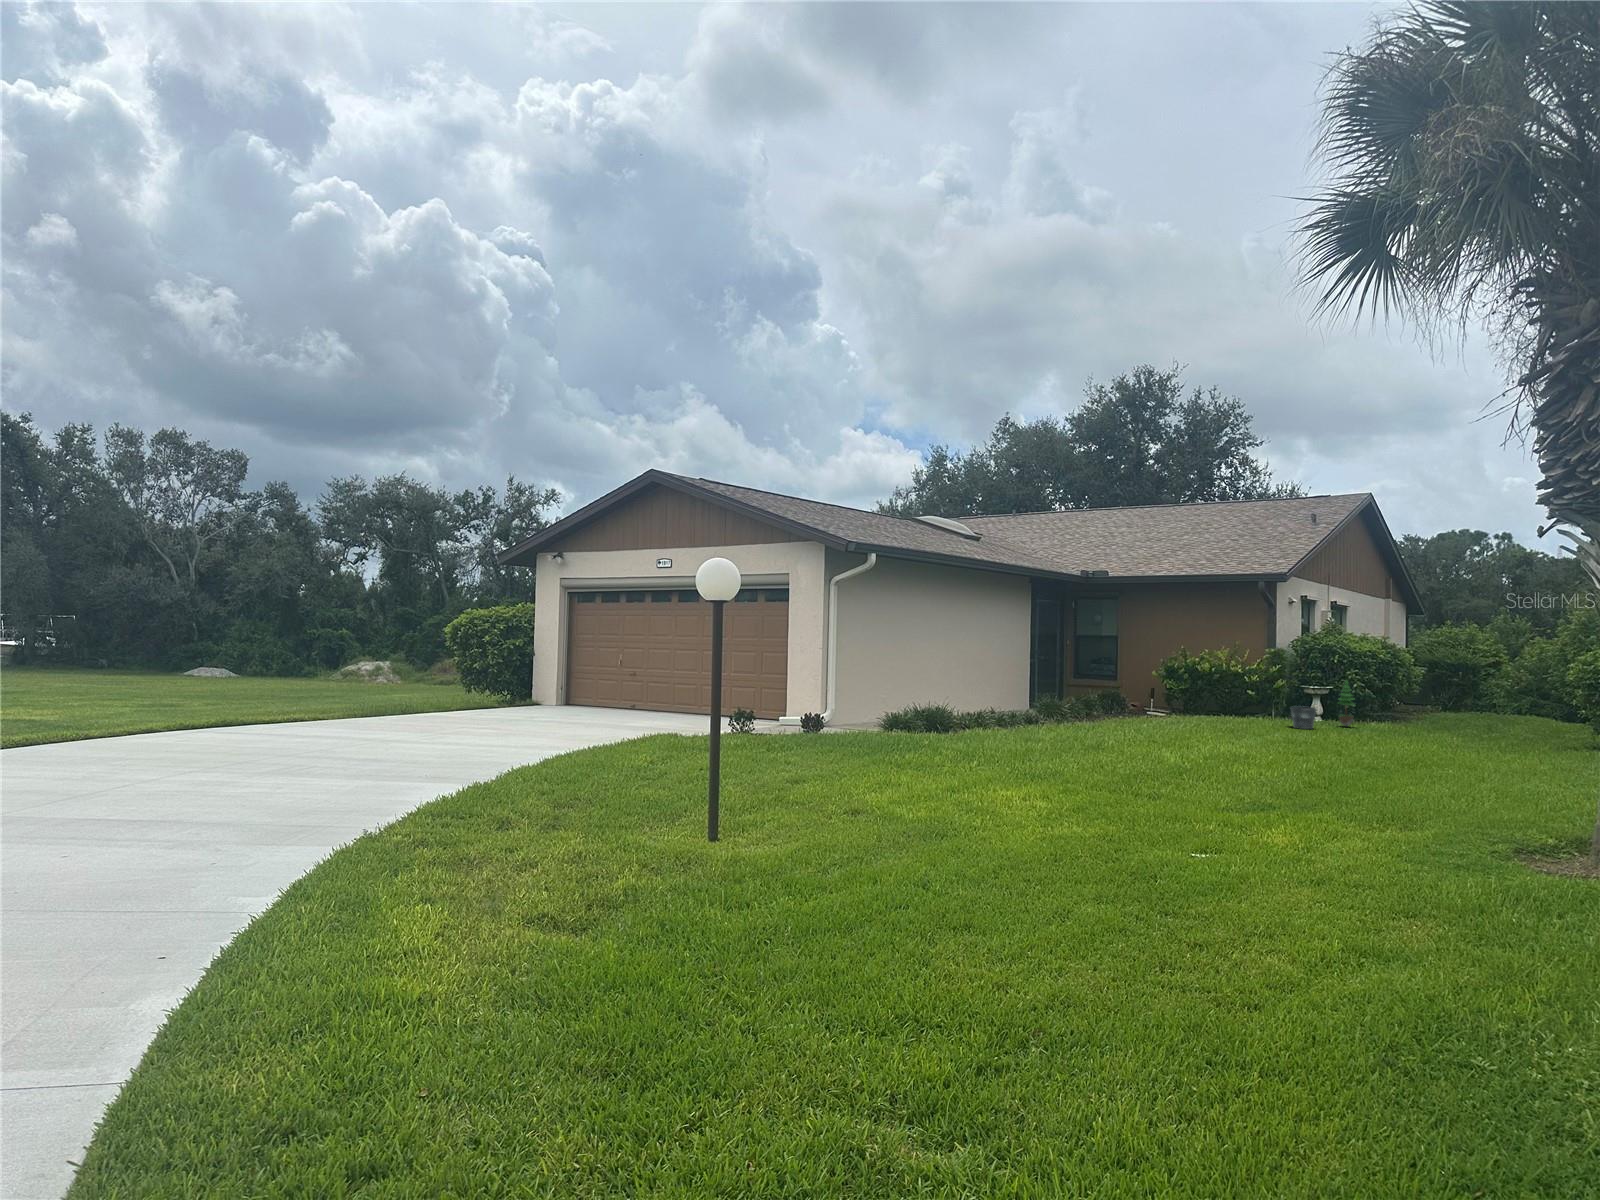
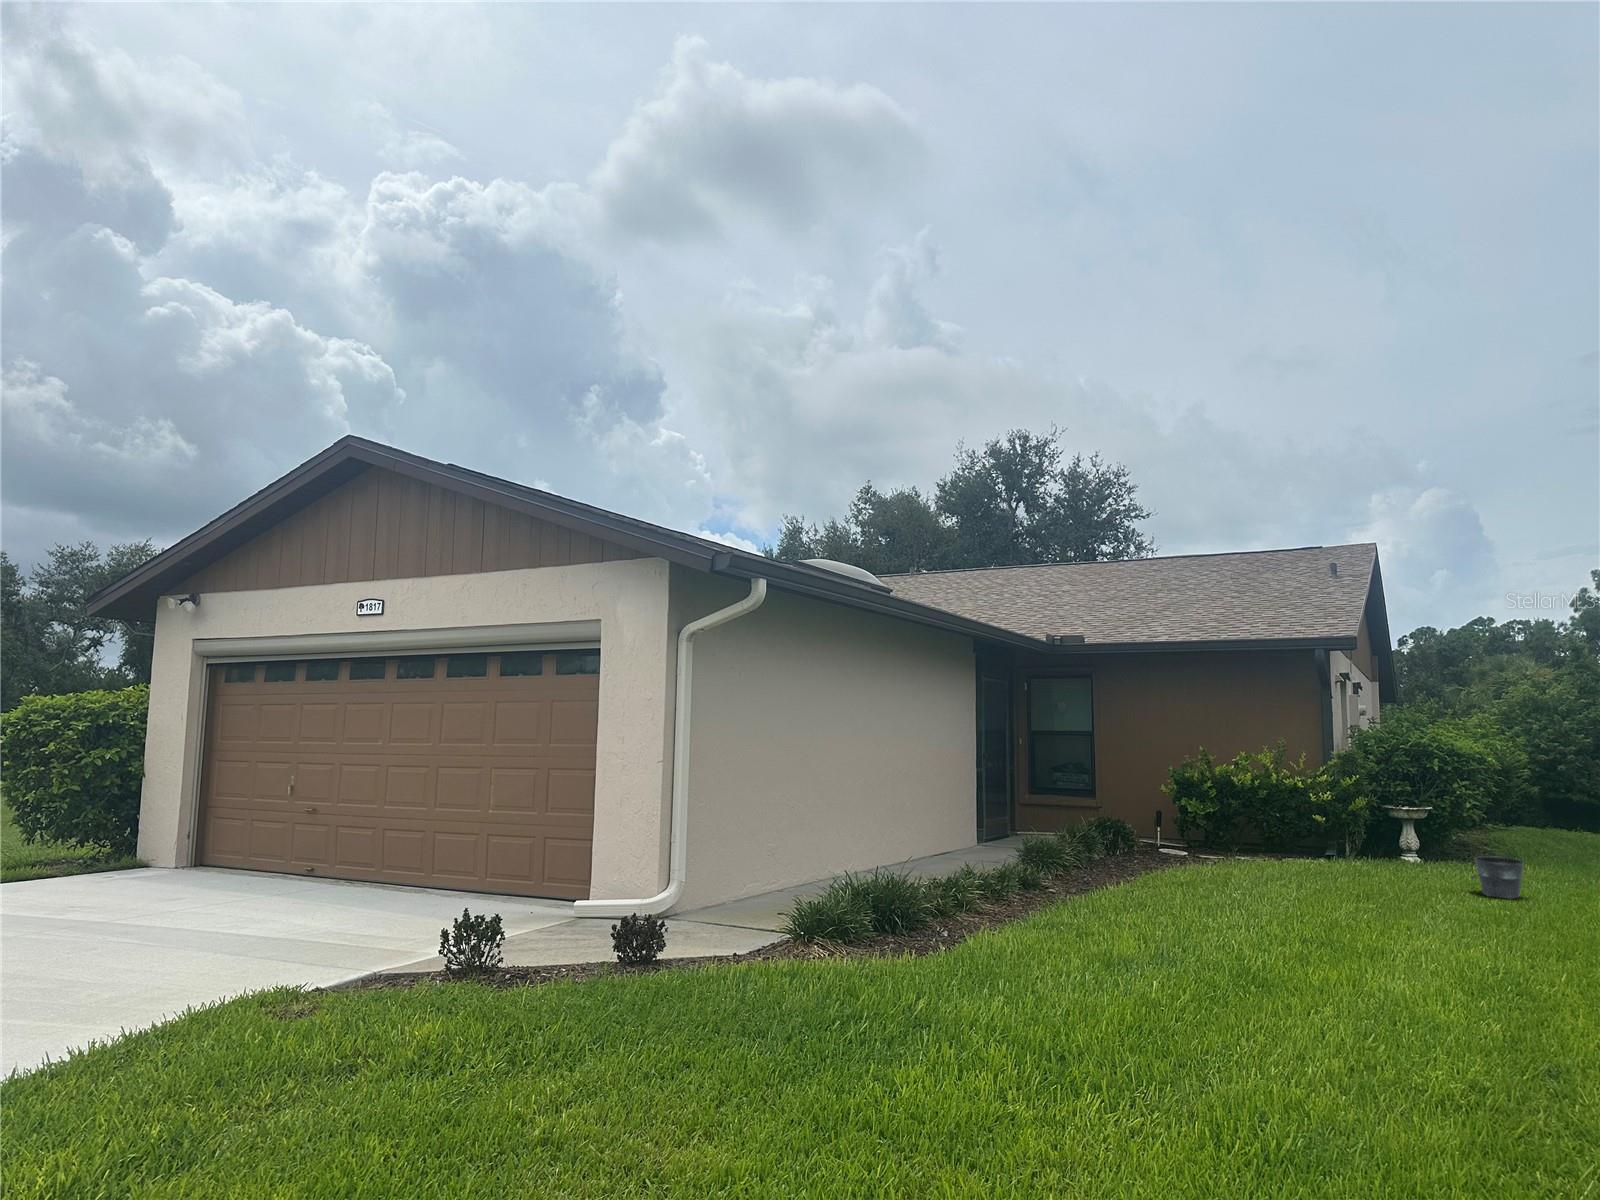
potted tree: present [1339,681,1355,726] -> none [1527,806,1563,886]

